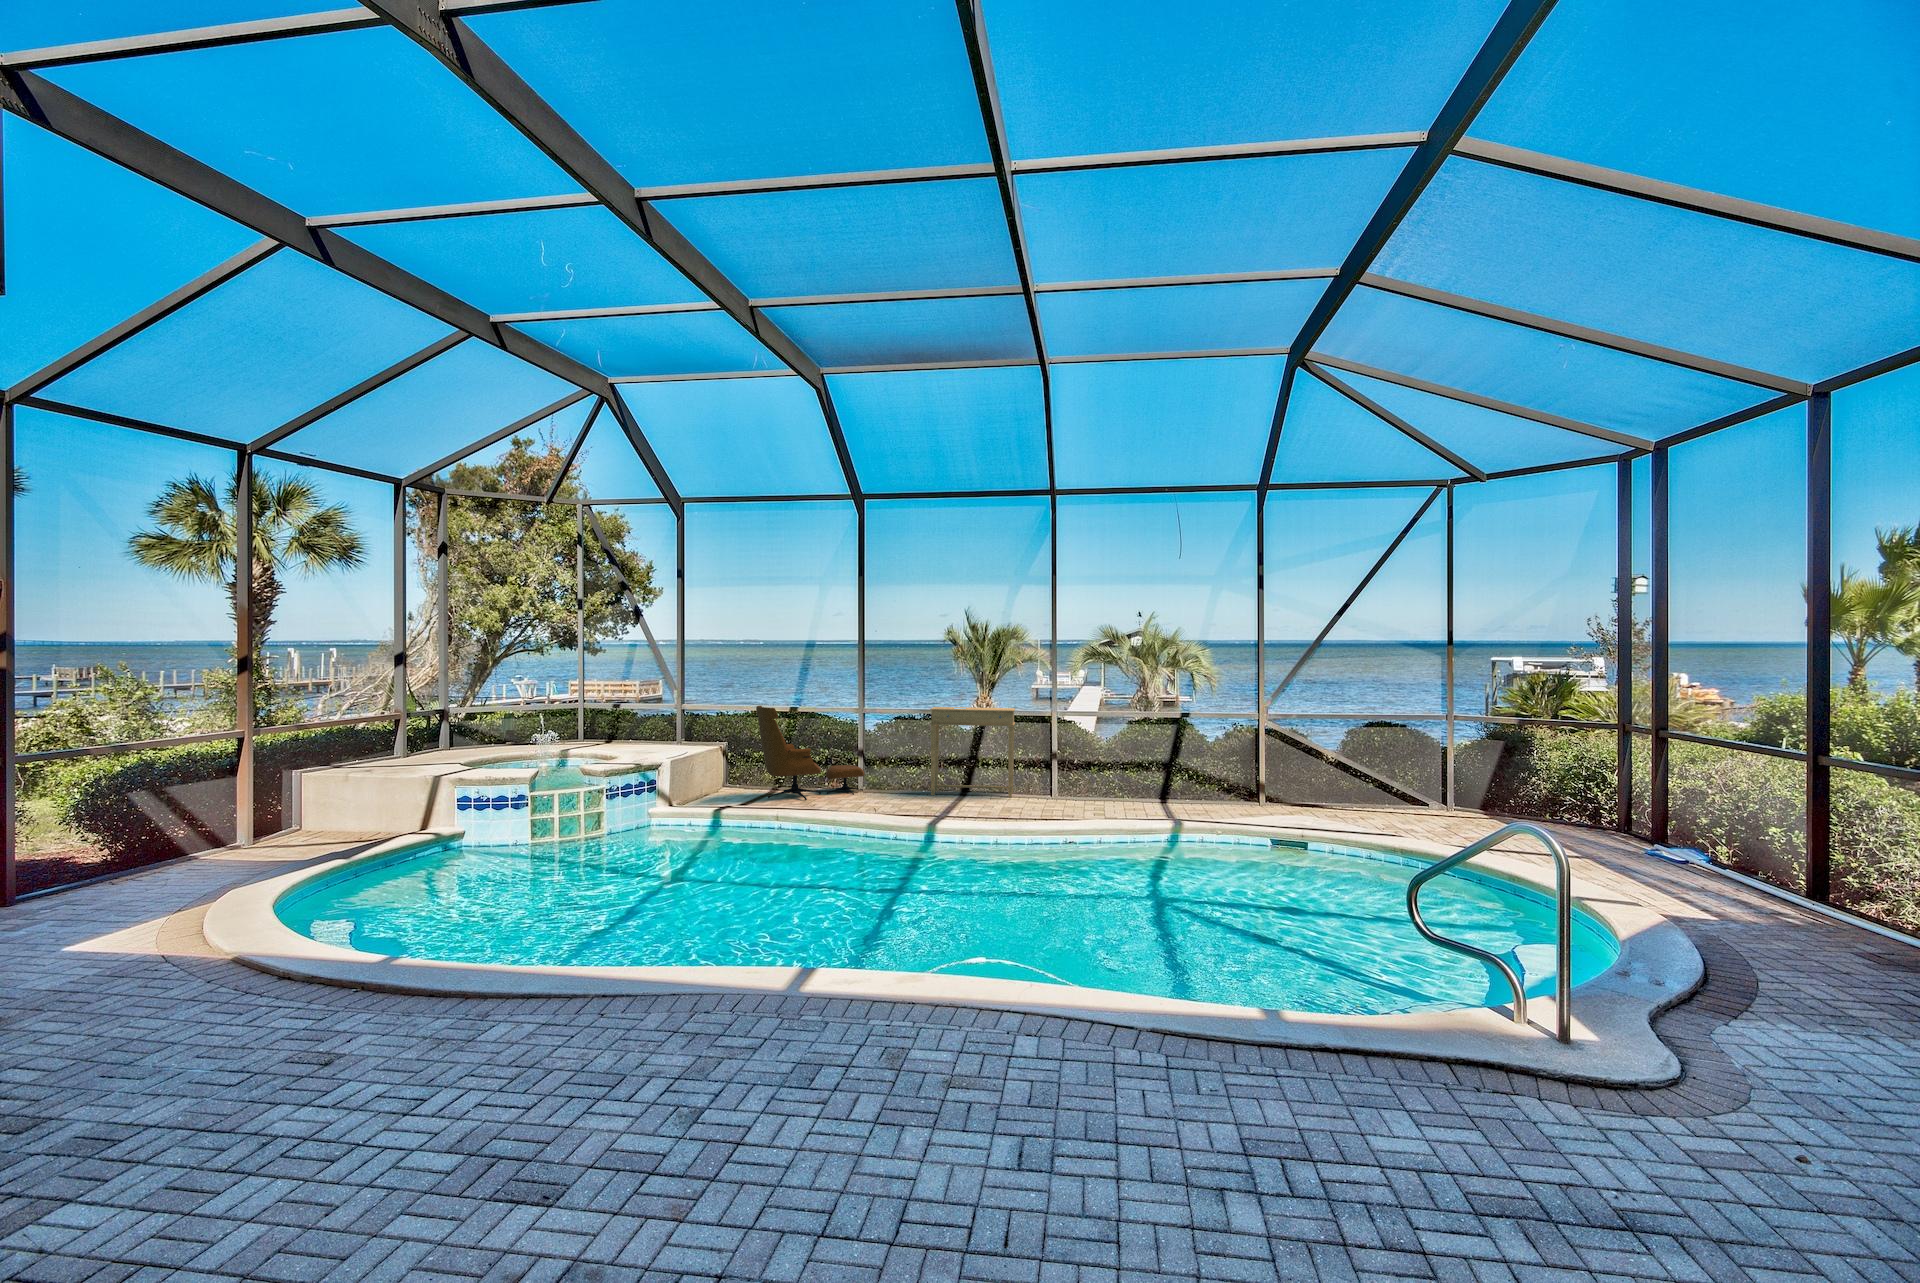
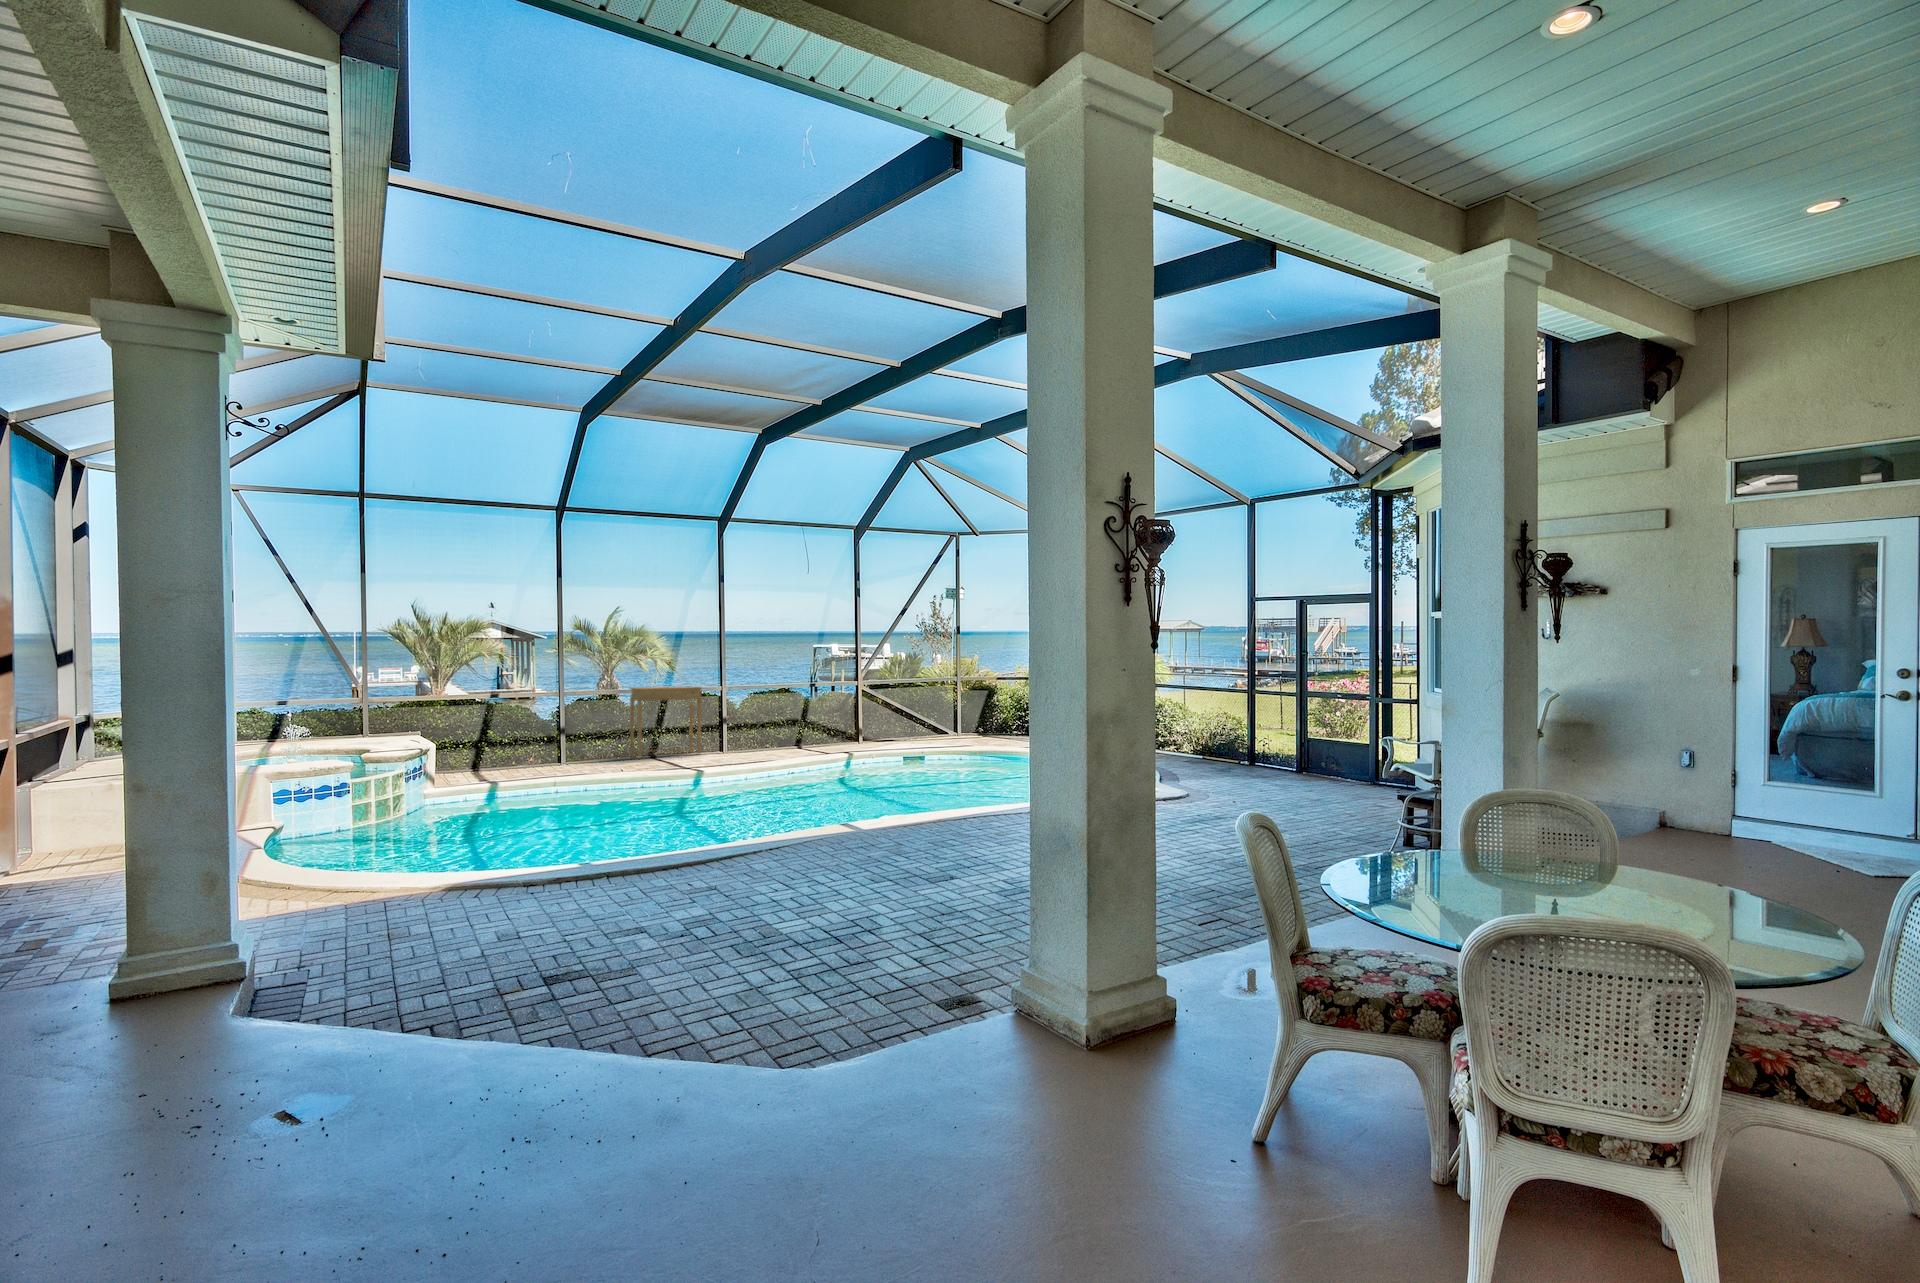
lounge chair: present [756,706,865,800] -> none [493,691,574,774]

